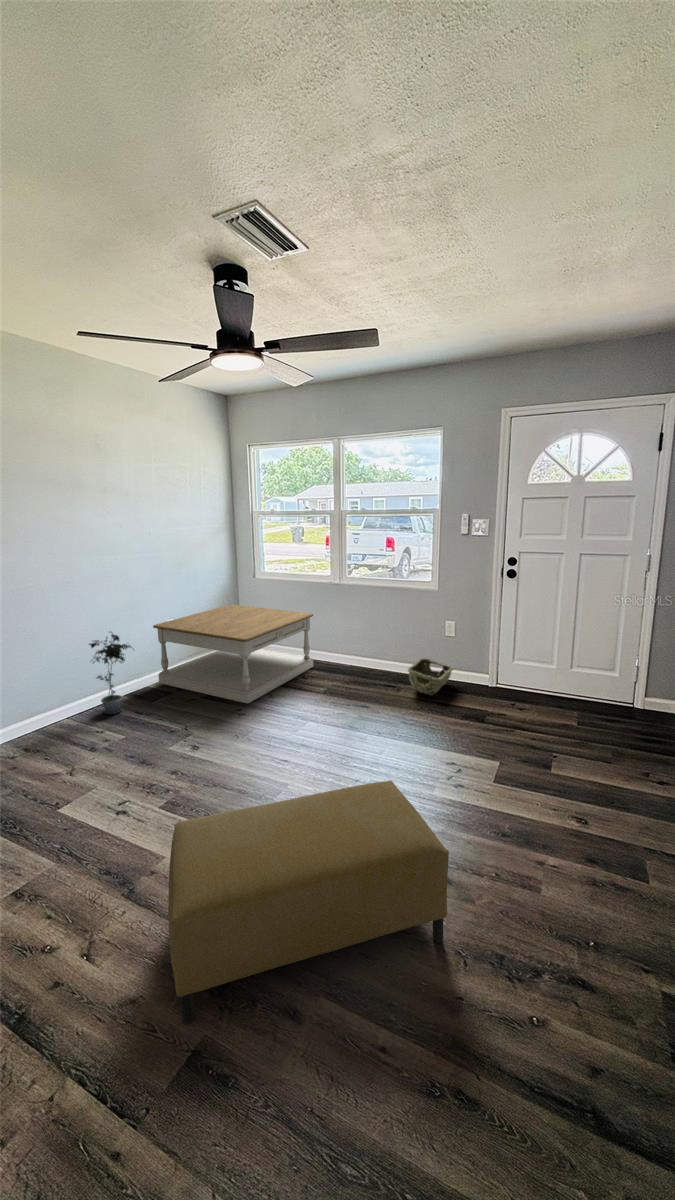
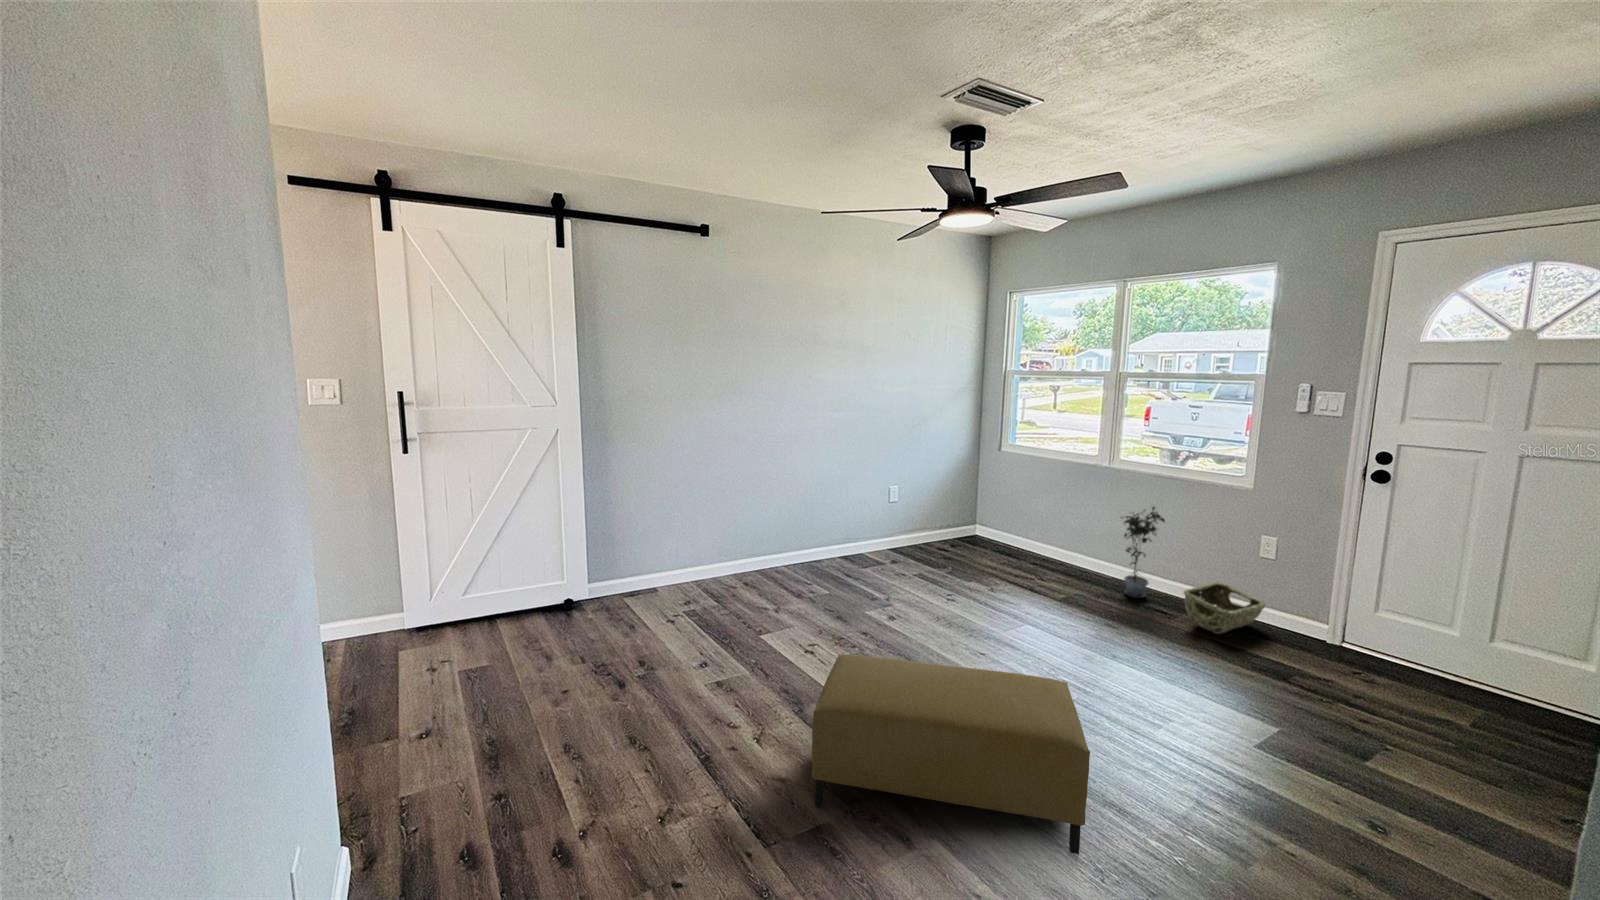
coffee table: present [153,605,313,703] -> none [874,477,1067,591]
potted plant: present [89,634,131,714] -> present [1121,507,1165,598]

